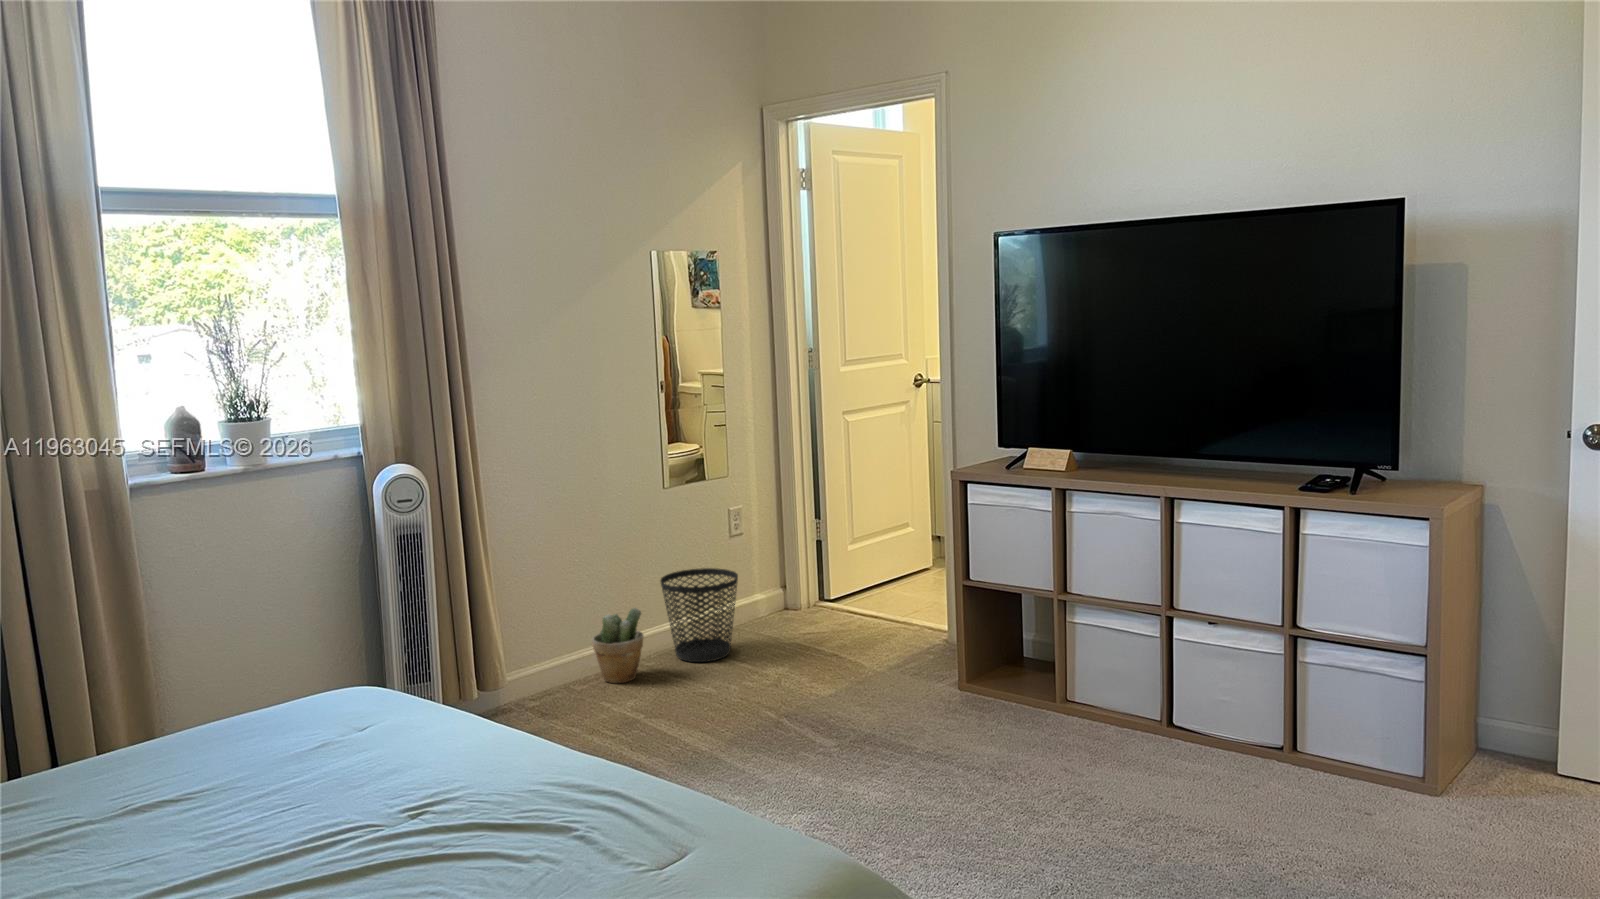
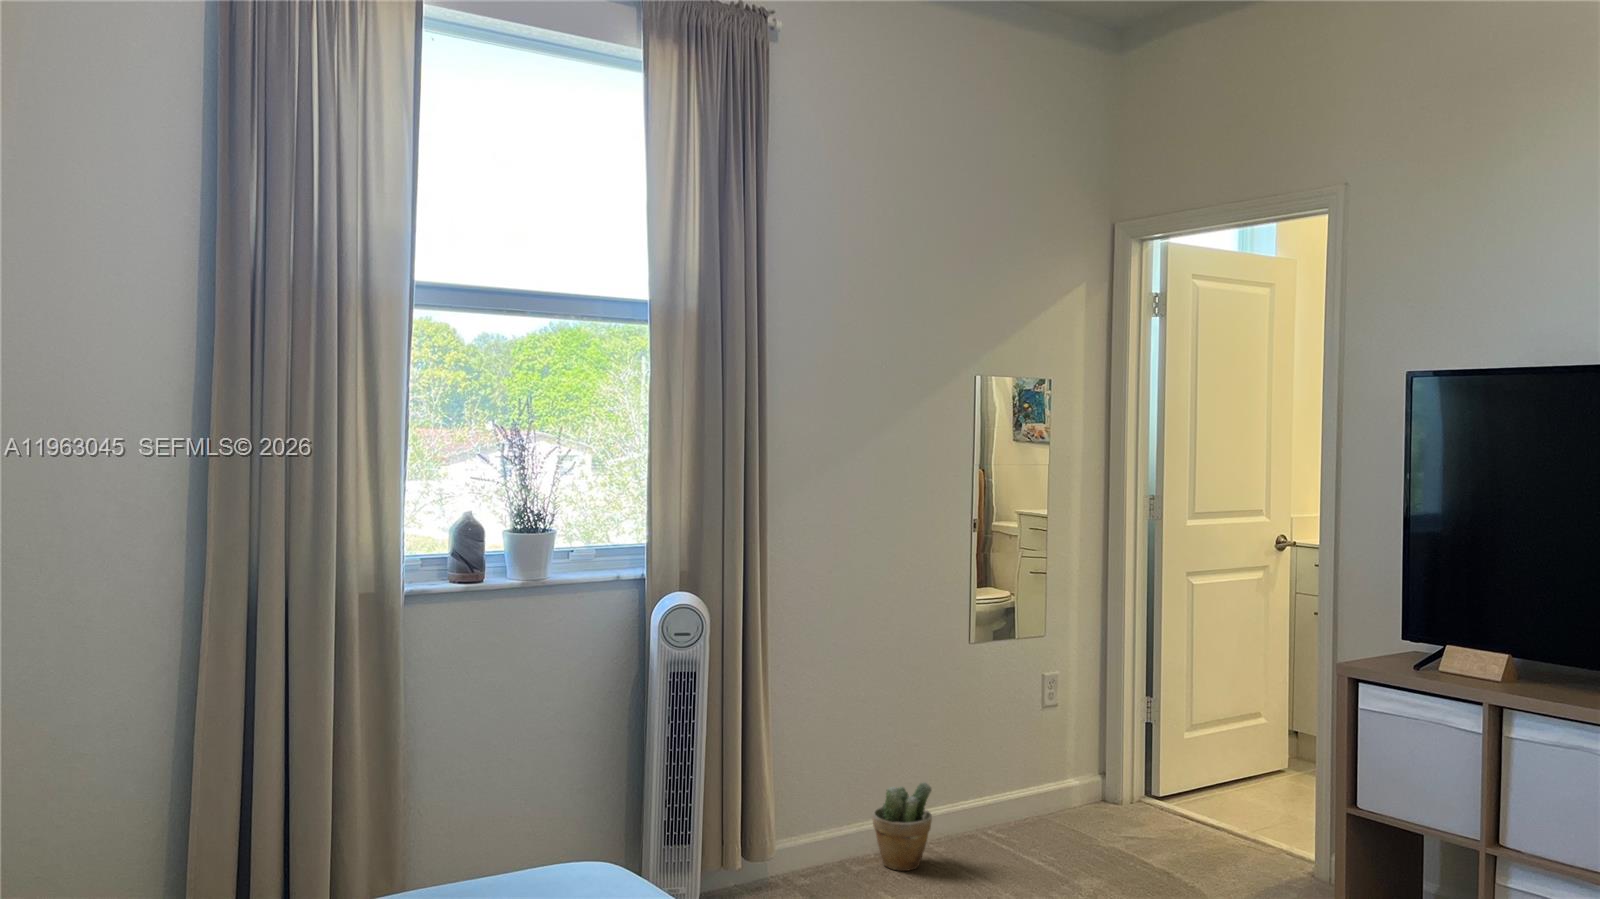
wastebasket: present [661,568,738,662] -> none [956,743,1049,858]

